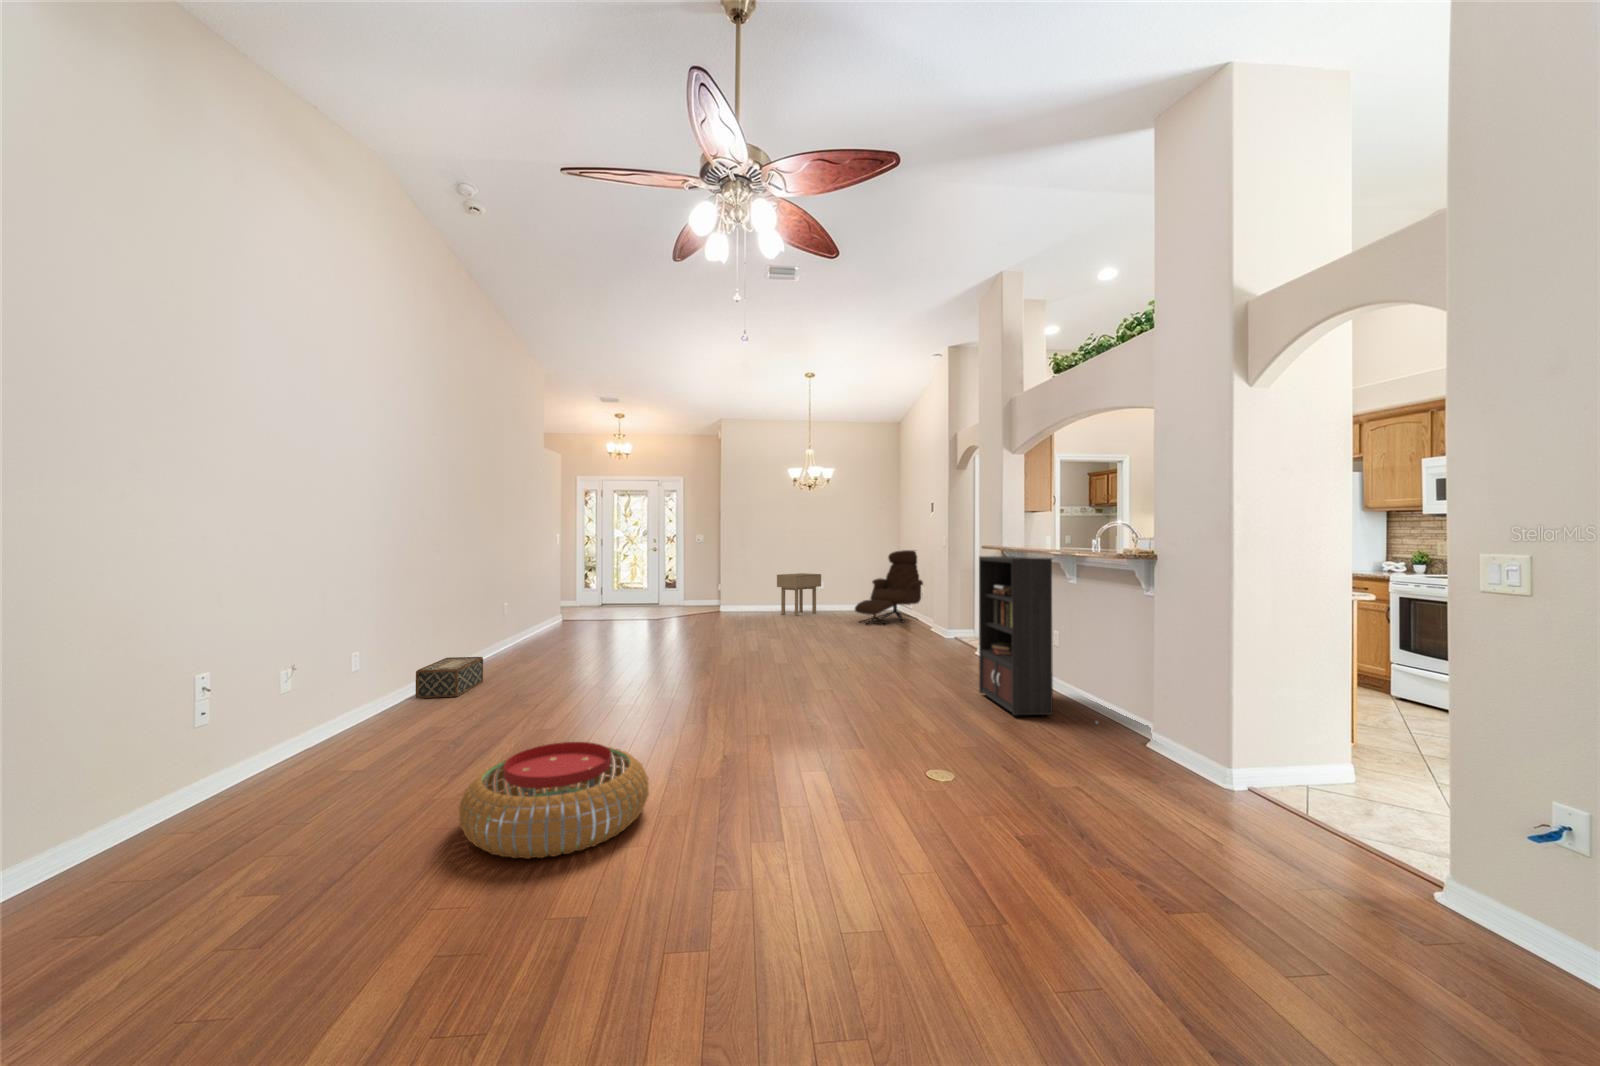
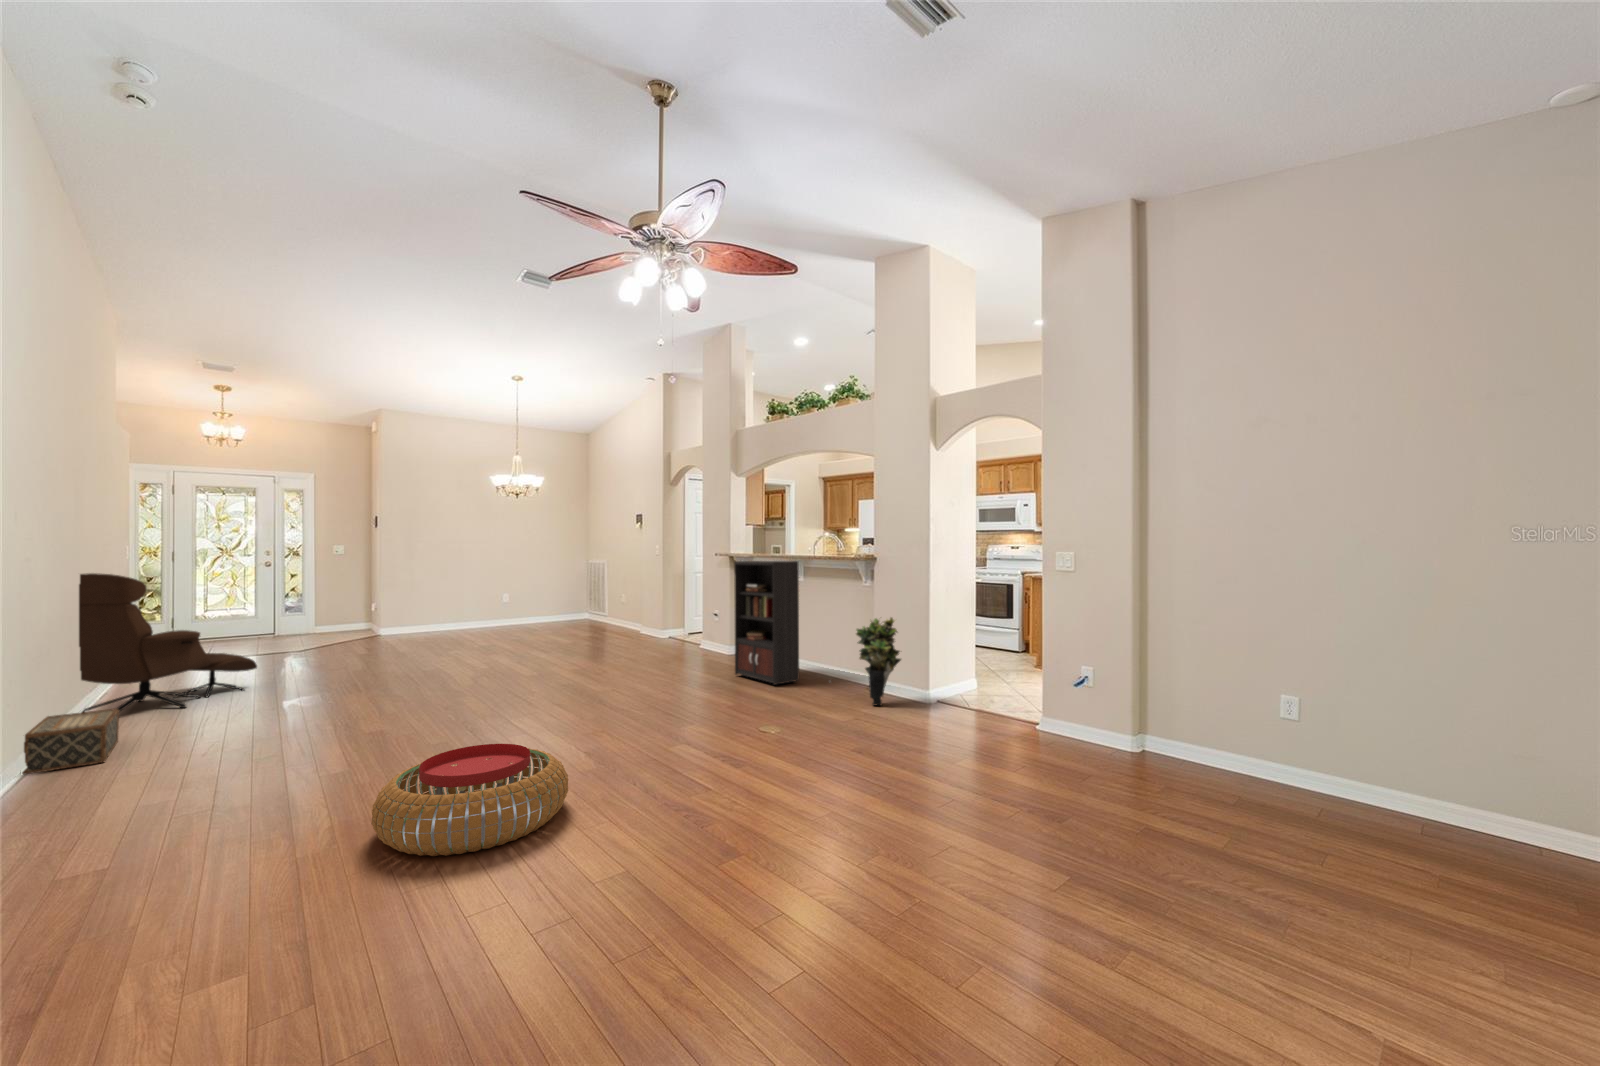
lounge chair: present [855,550,923,624] -> present [79,573,257,712]
side table: present [777,573,821,616] -> none [458,587,510,633]
potted plant: none [1106,645,1185,777] -> present [856,618,901,706]

